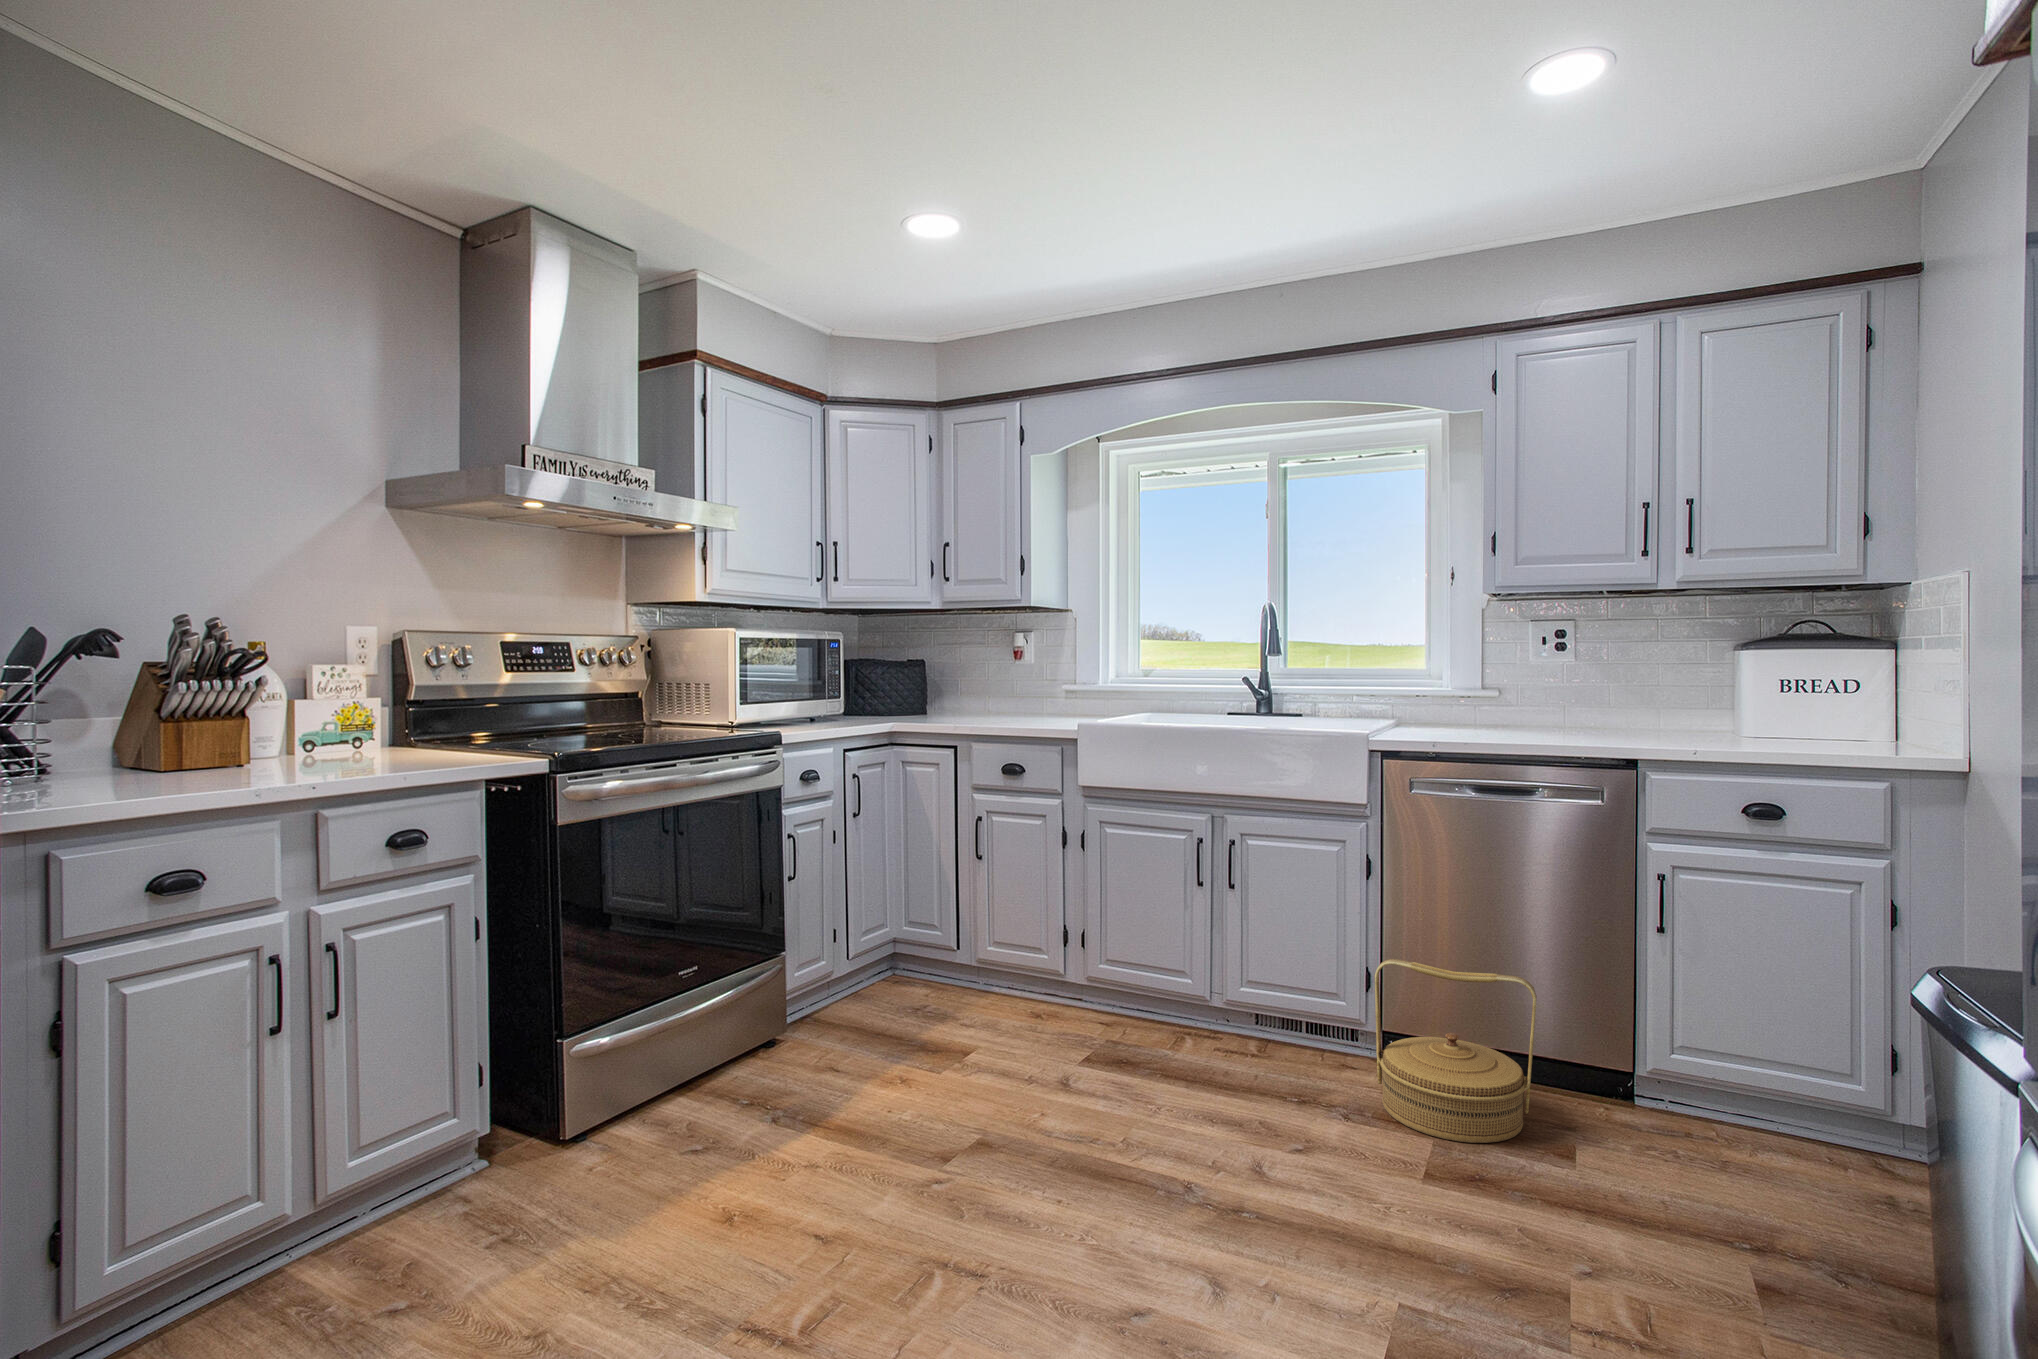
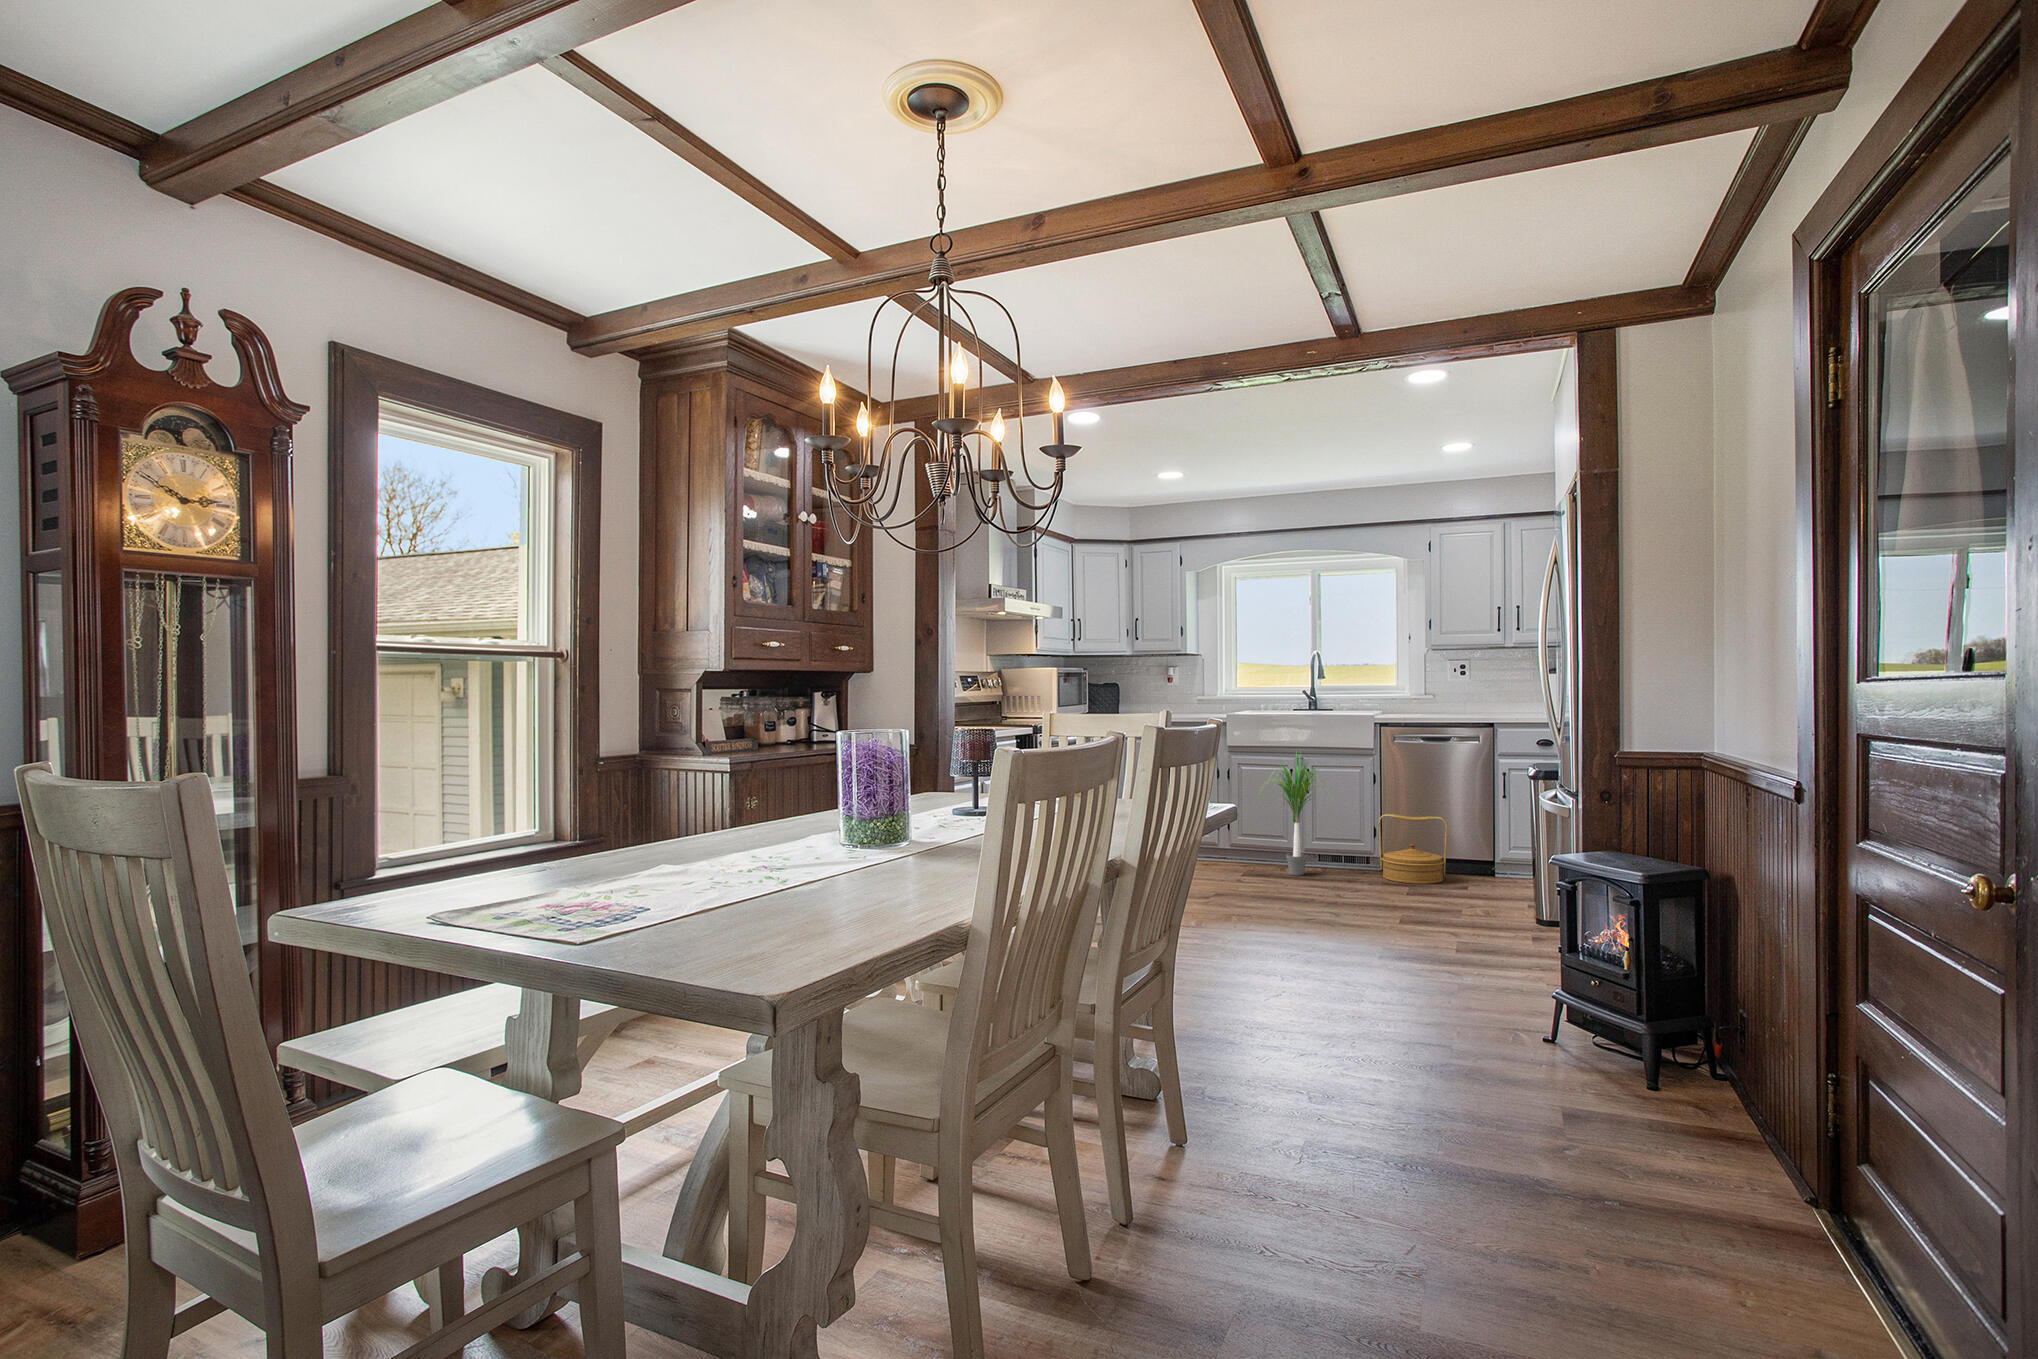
potted plant: none [1102,802,1287,1089] -> present [1265,754,1323,875]

